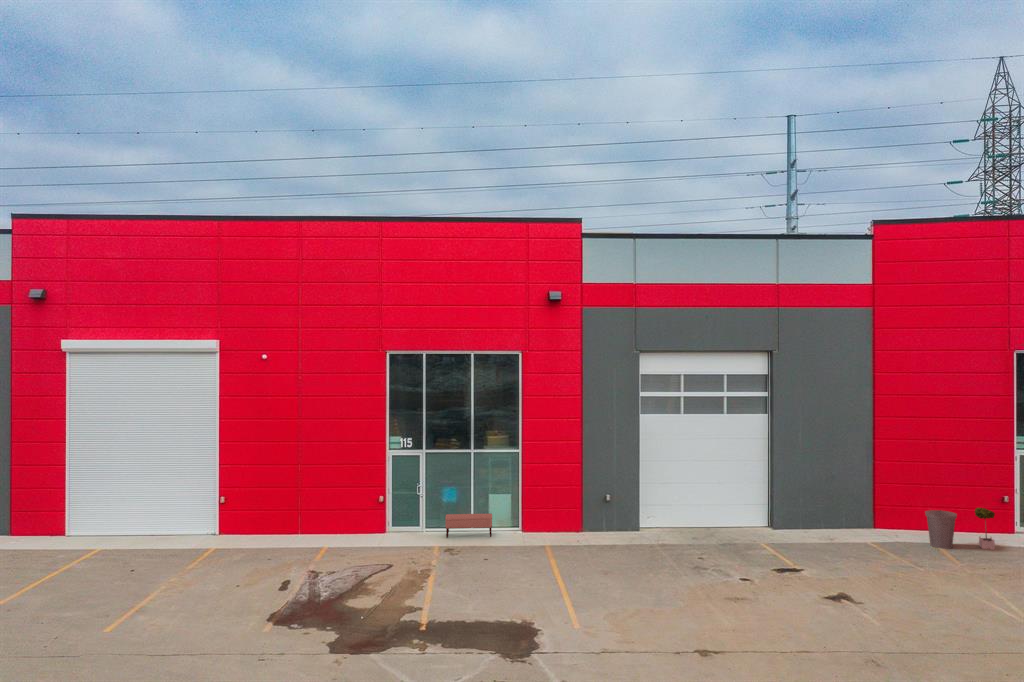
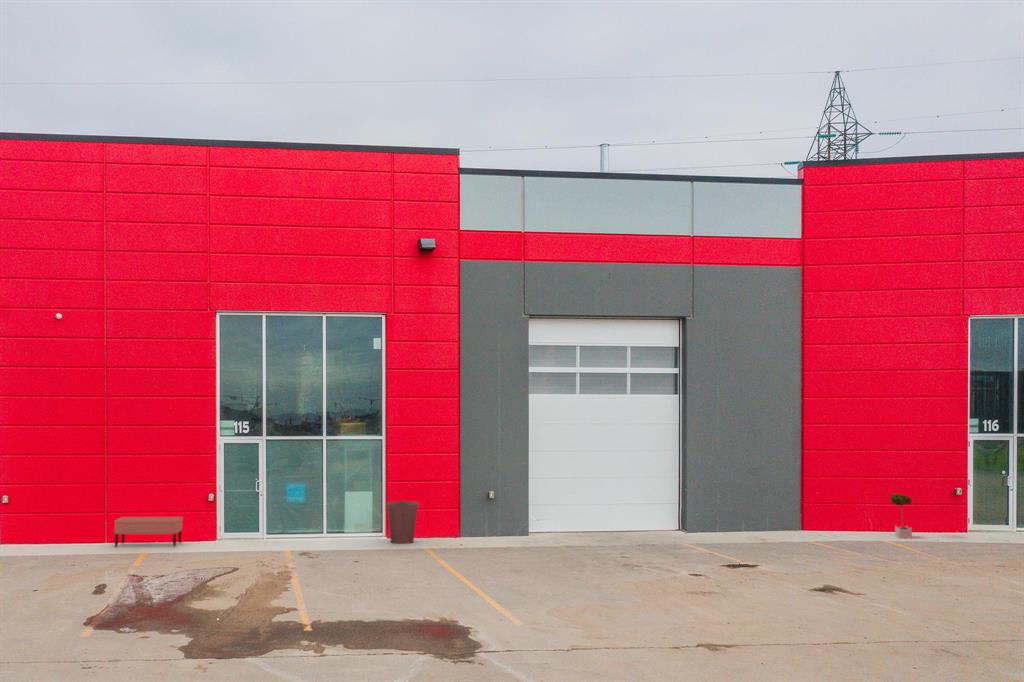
trash can: present [925,510,957,549] -> present [386,500,419,544]
bench: present [445,513,492,538] -> present [114,517,183,547]

